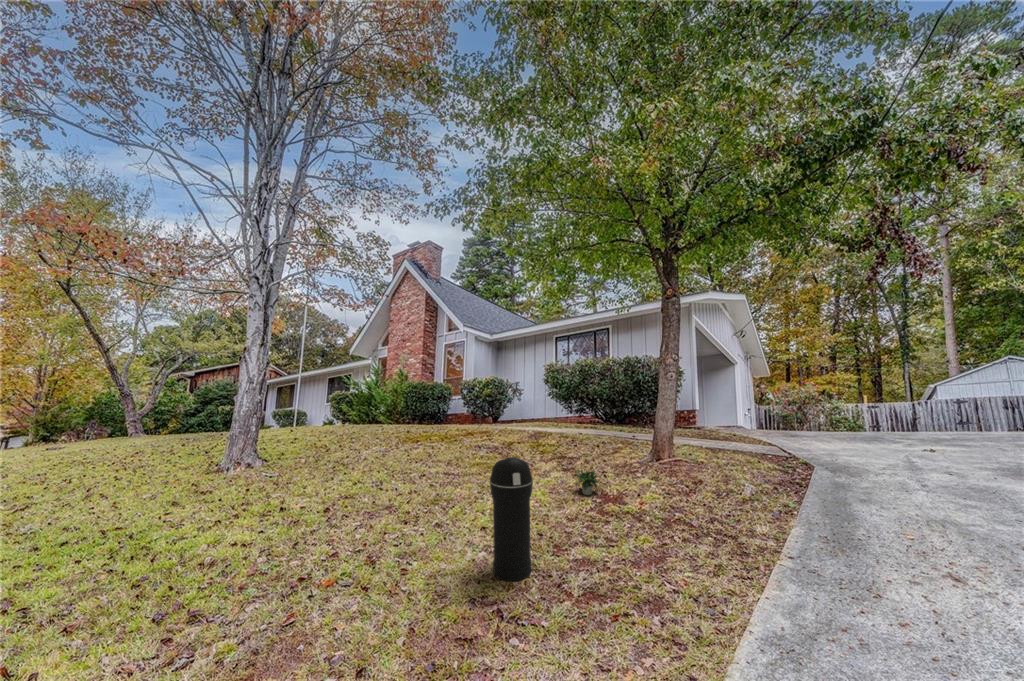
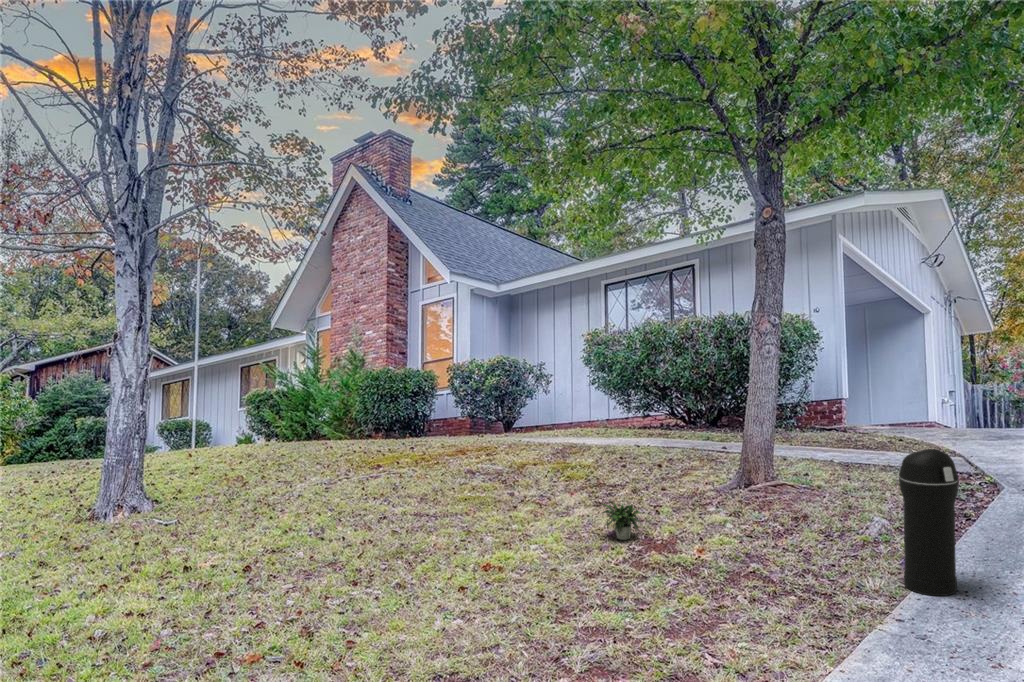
trash can: present [490,457,533,581] -> present [899,449,959,596]

